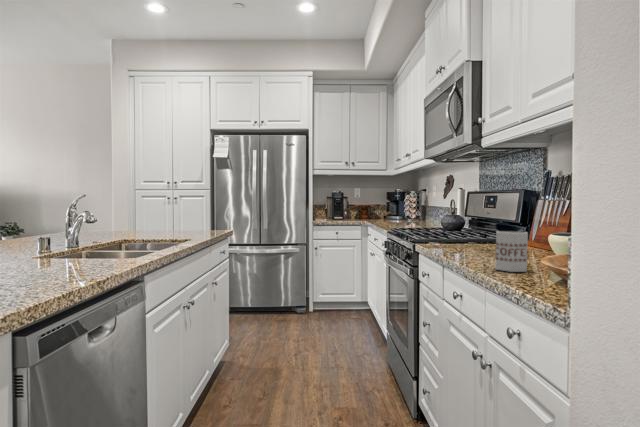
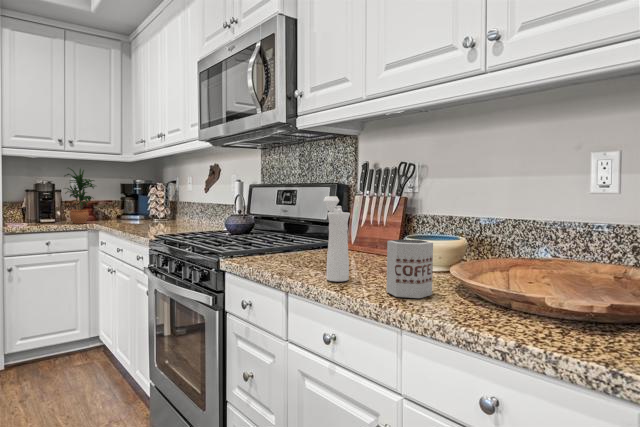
potted plant: none [346,181,368,221] -> present [65,168,95,224]
pepper mill: none [466,200,487,260] -> present [323,196,350,282]

